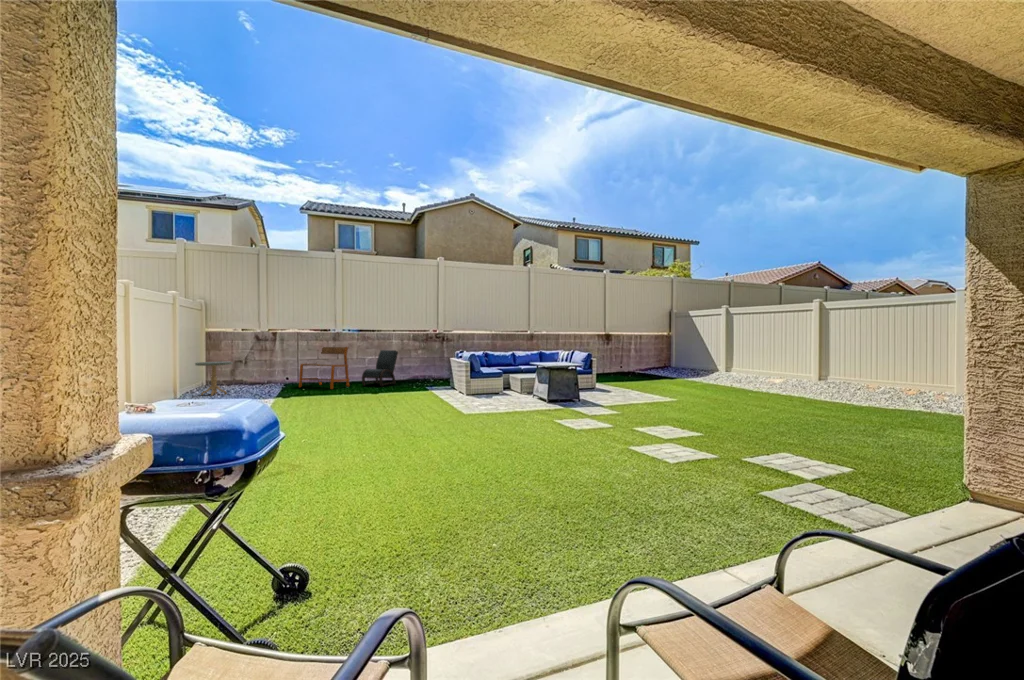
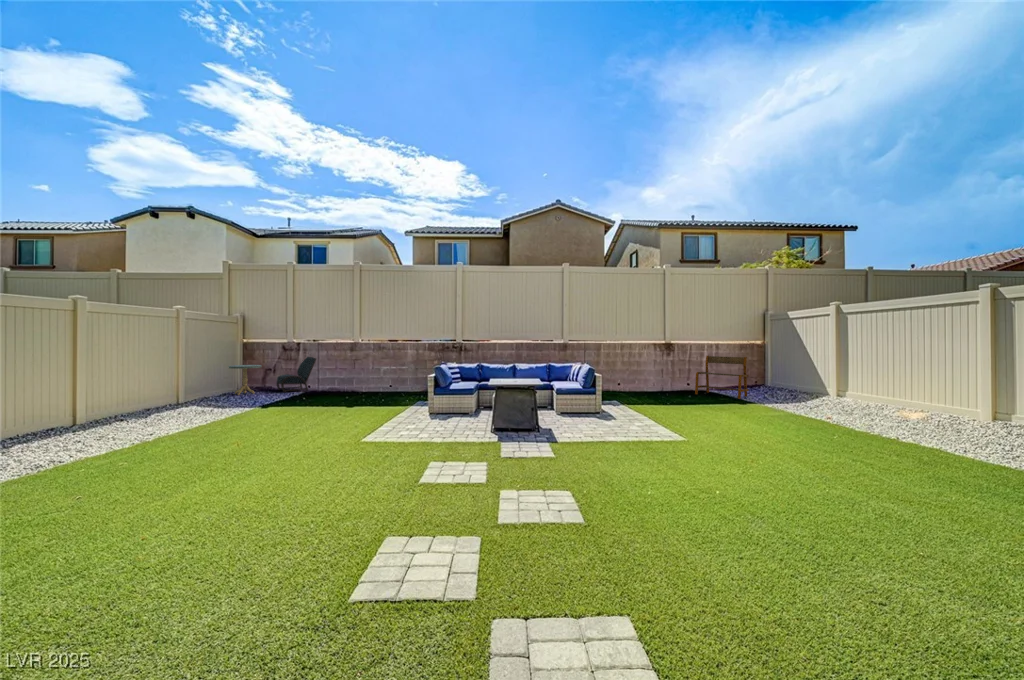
bench: present [299,347,349,389] -> present [695,356,749,399]
lounge chair: present [362,350,398,386] -> present [277,357,316,392]

